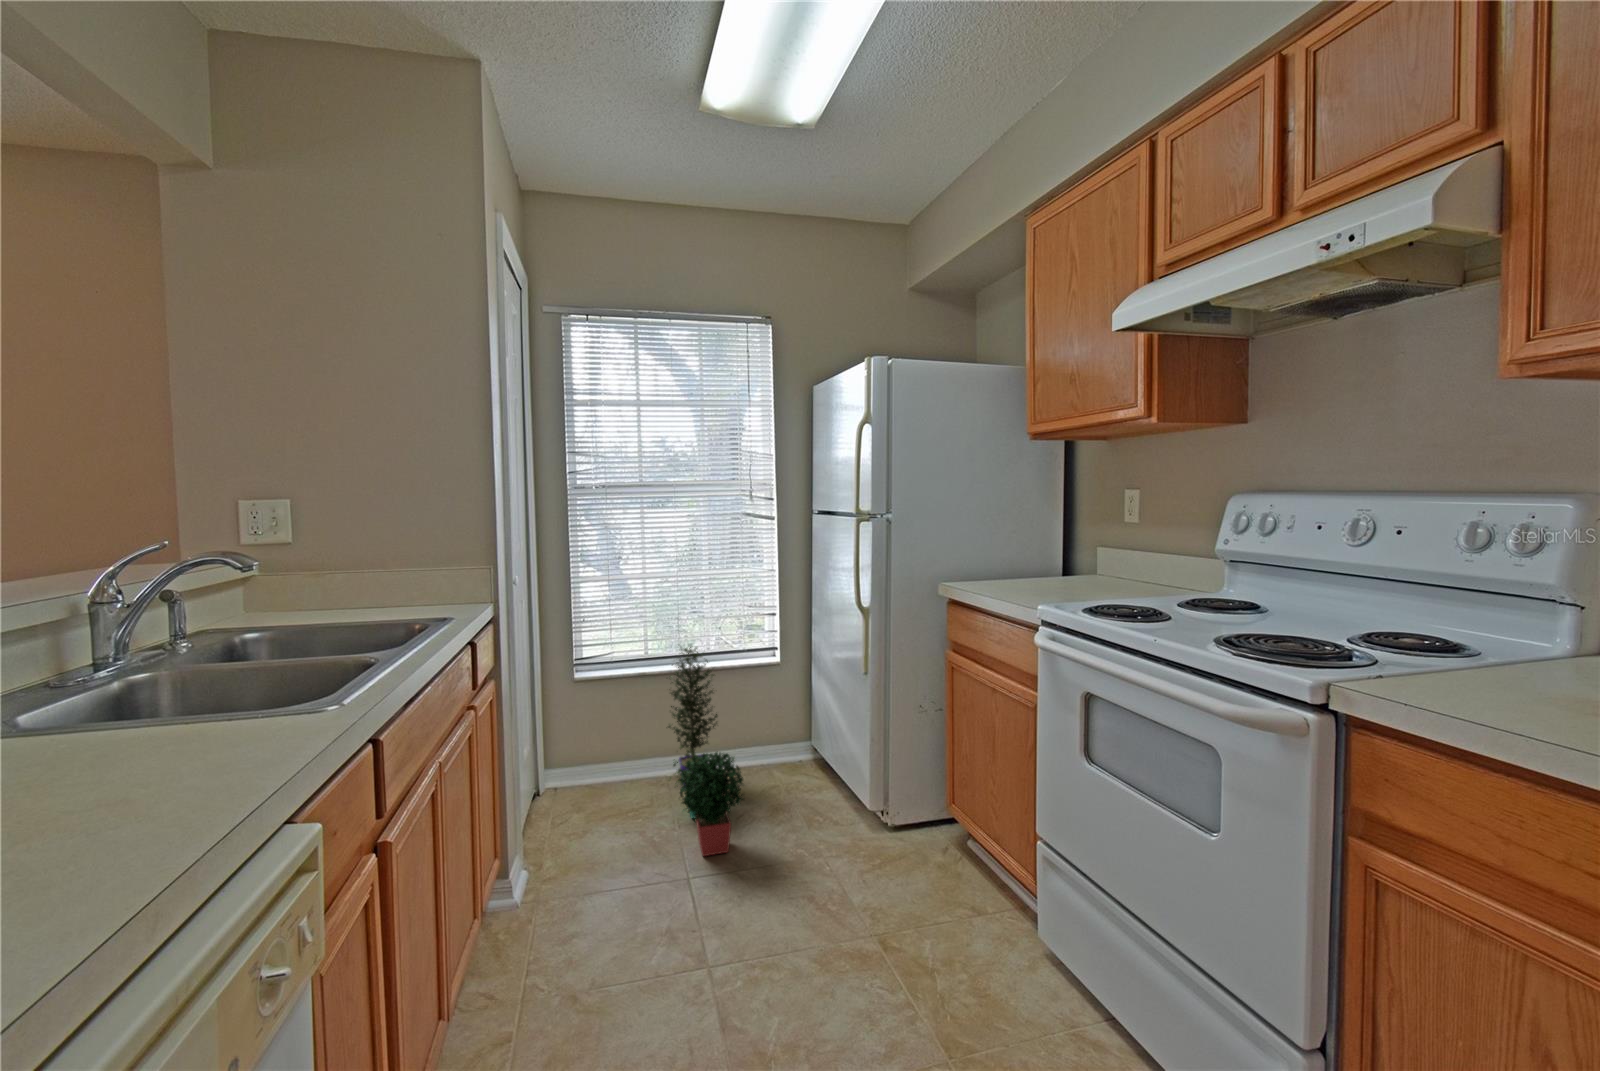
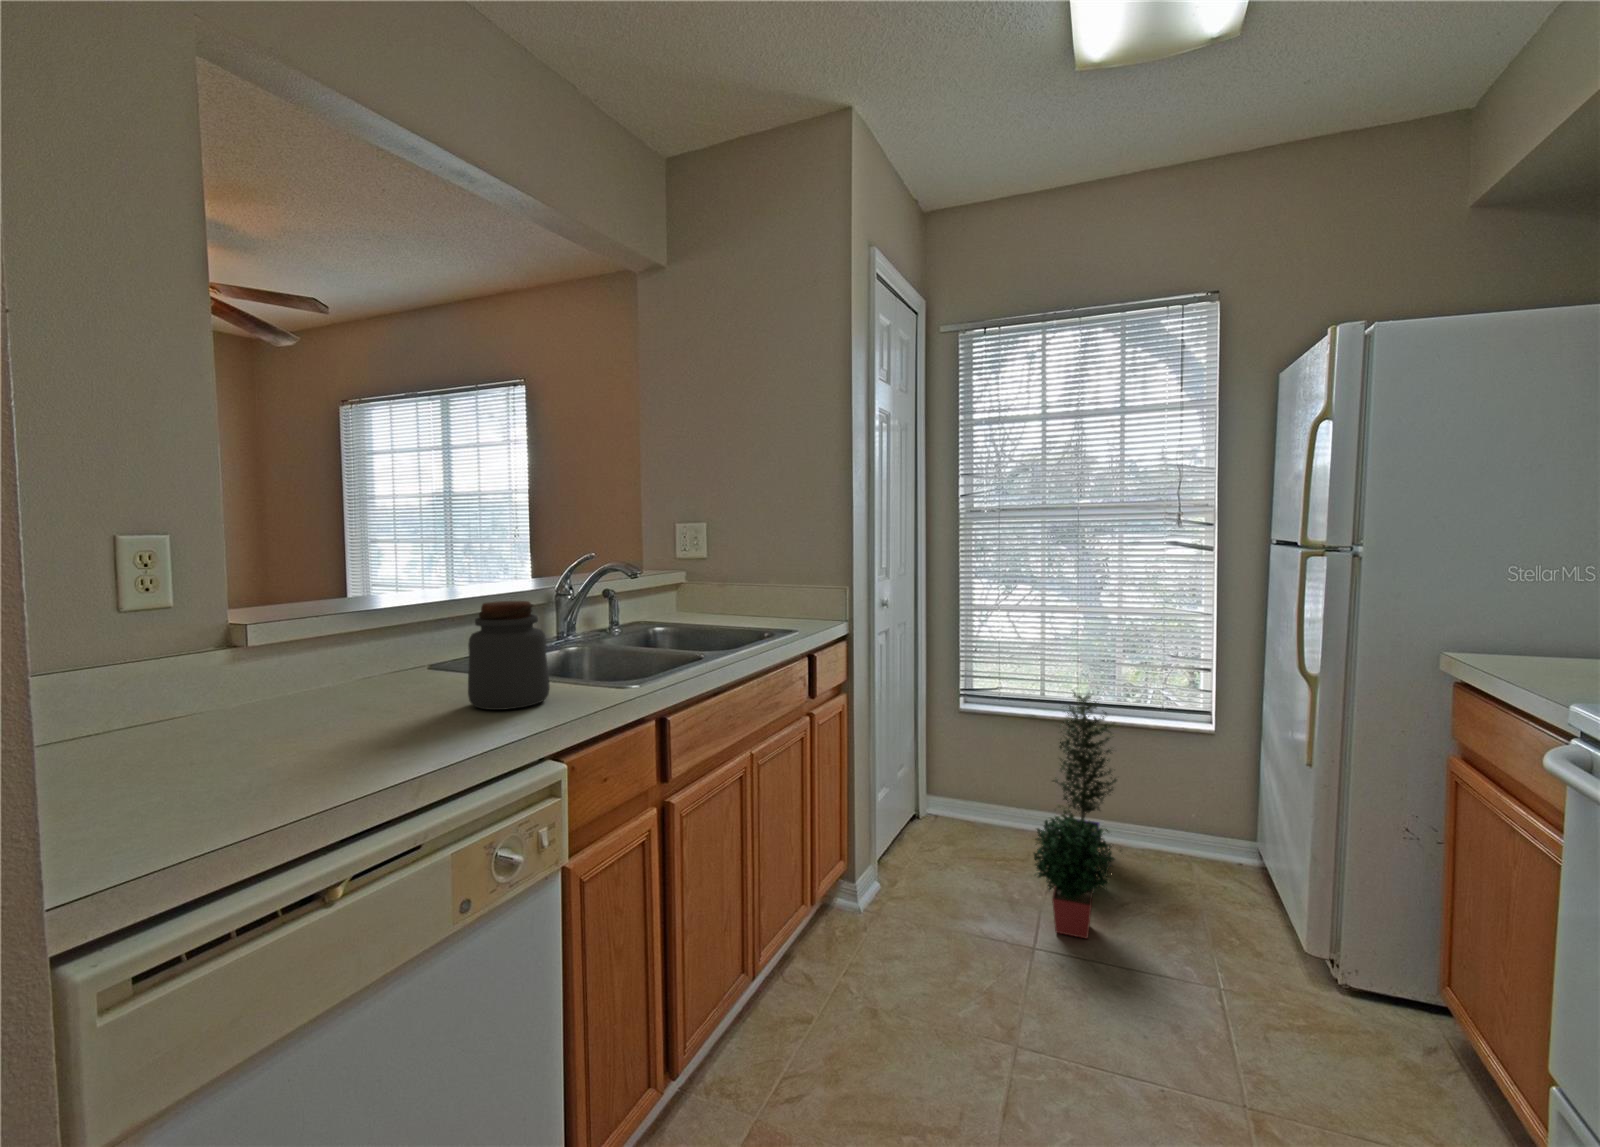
jar: none [74,611,229,781] -> present [468,601,550,710]

